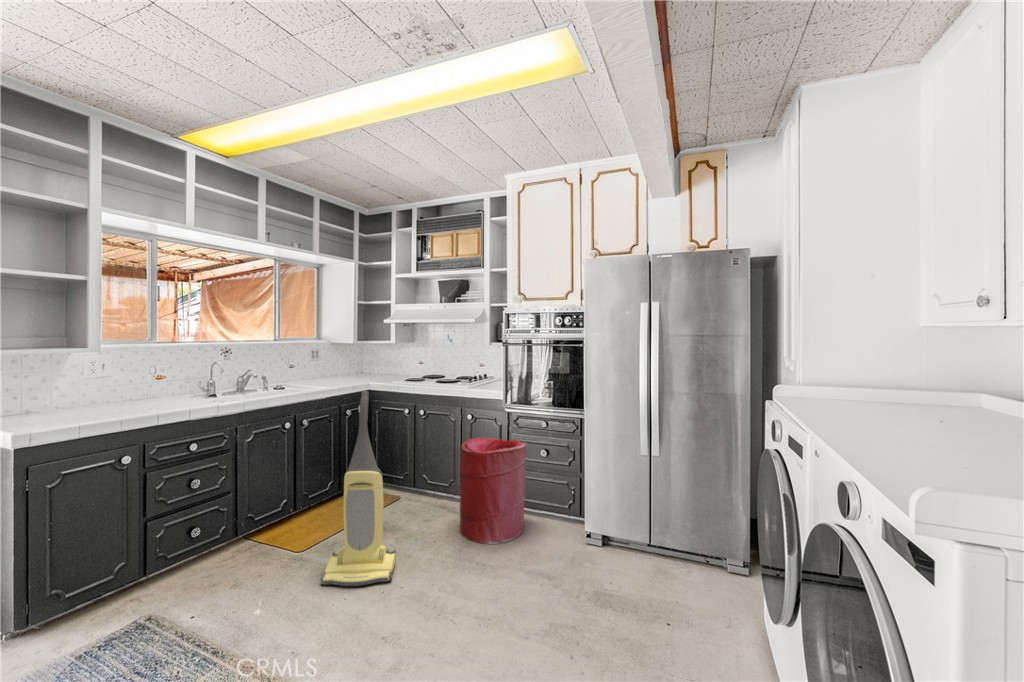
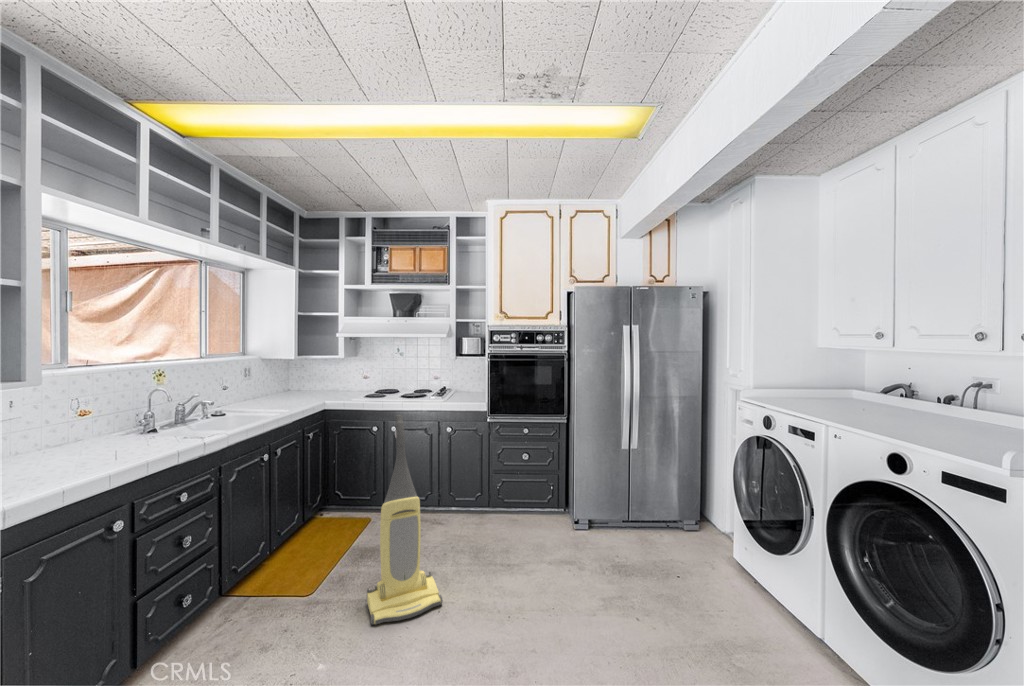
laundry hamper: present [460,438,526,544] -> none [460,449,522,550]

